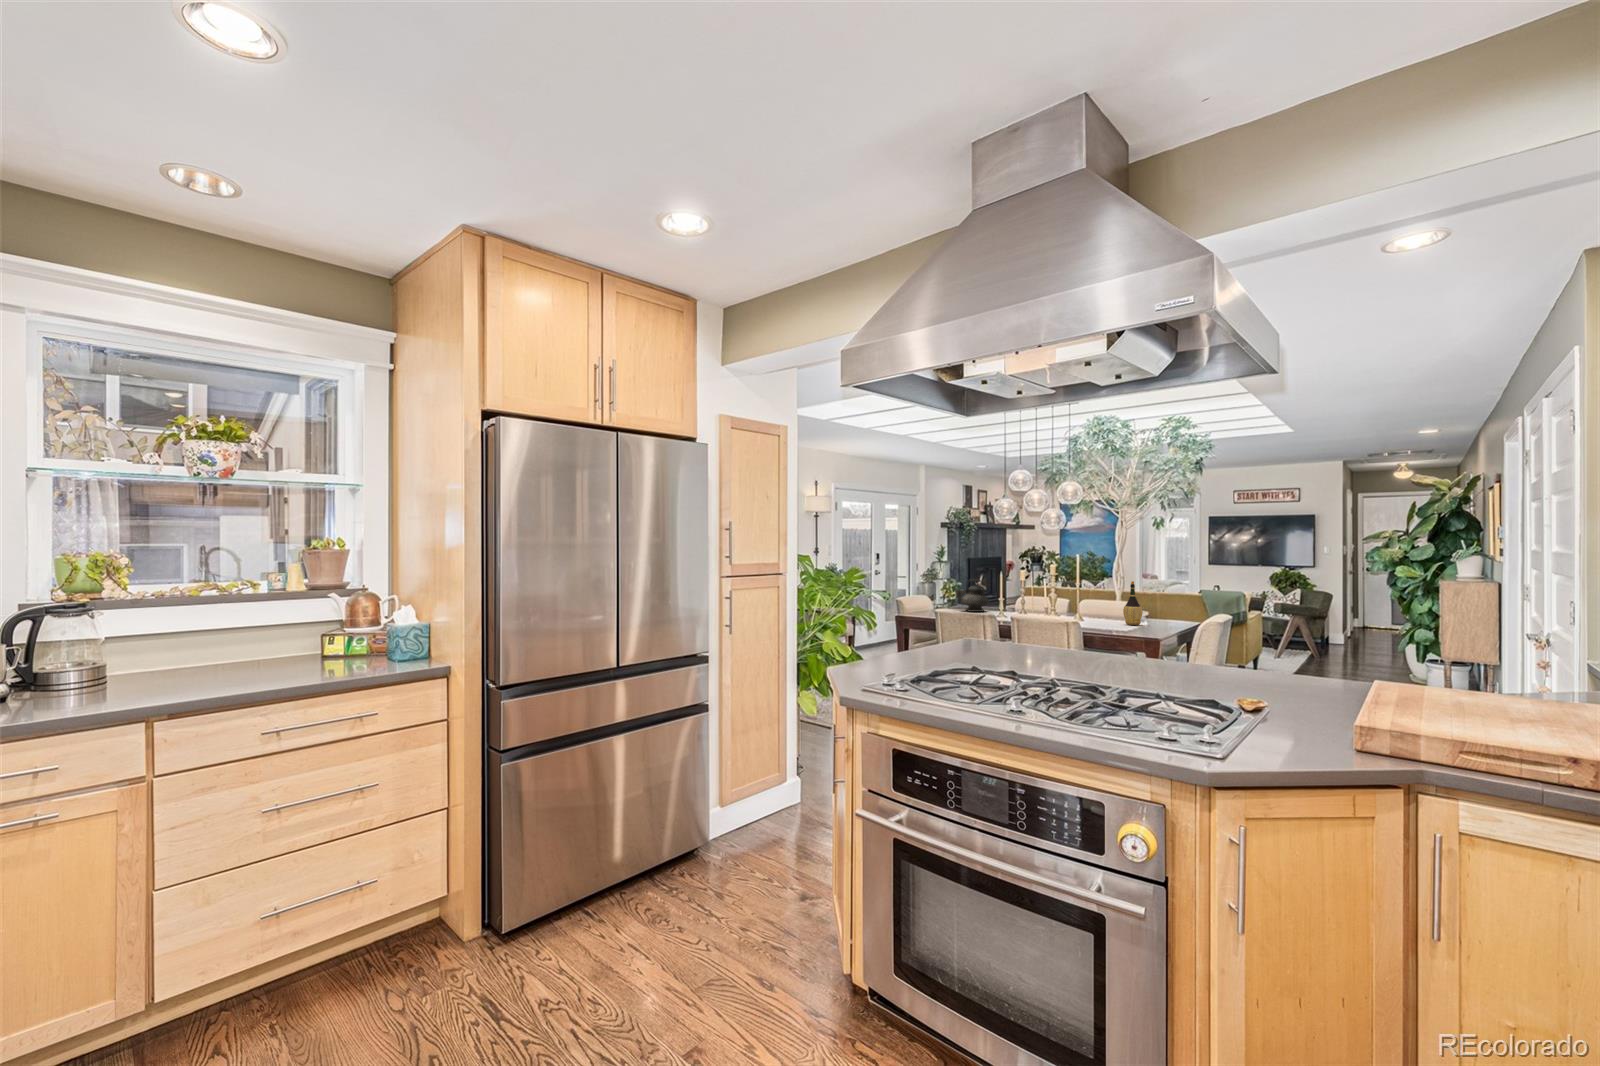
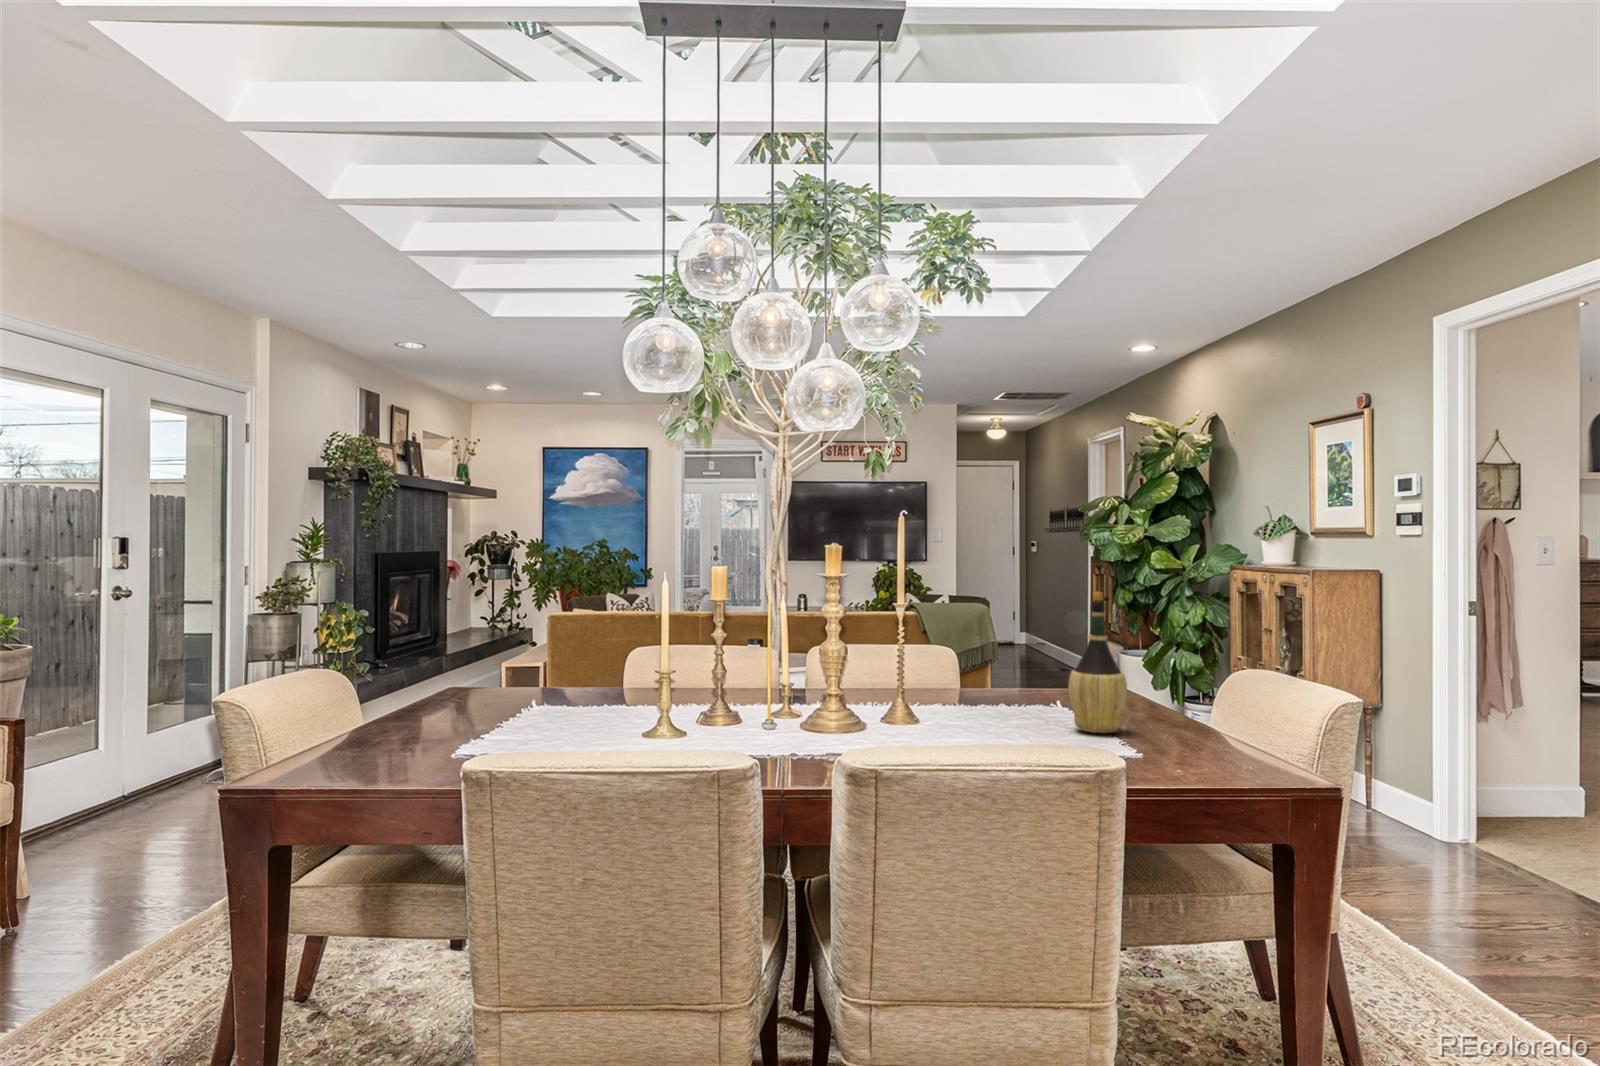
teapot: present [954,579,989,612] -> none [444,602,578,724]

